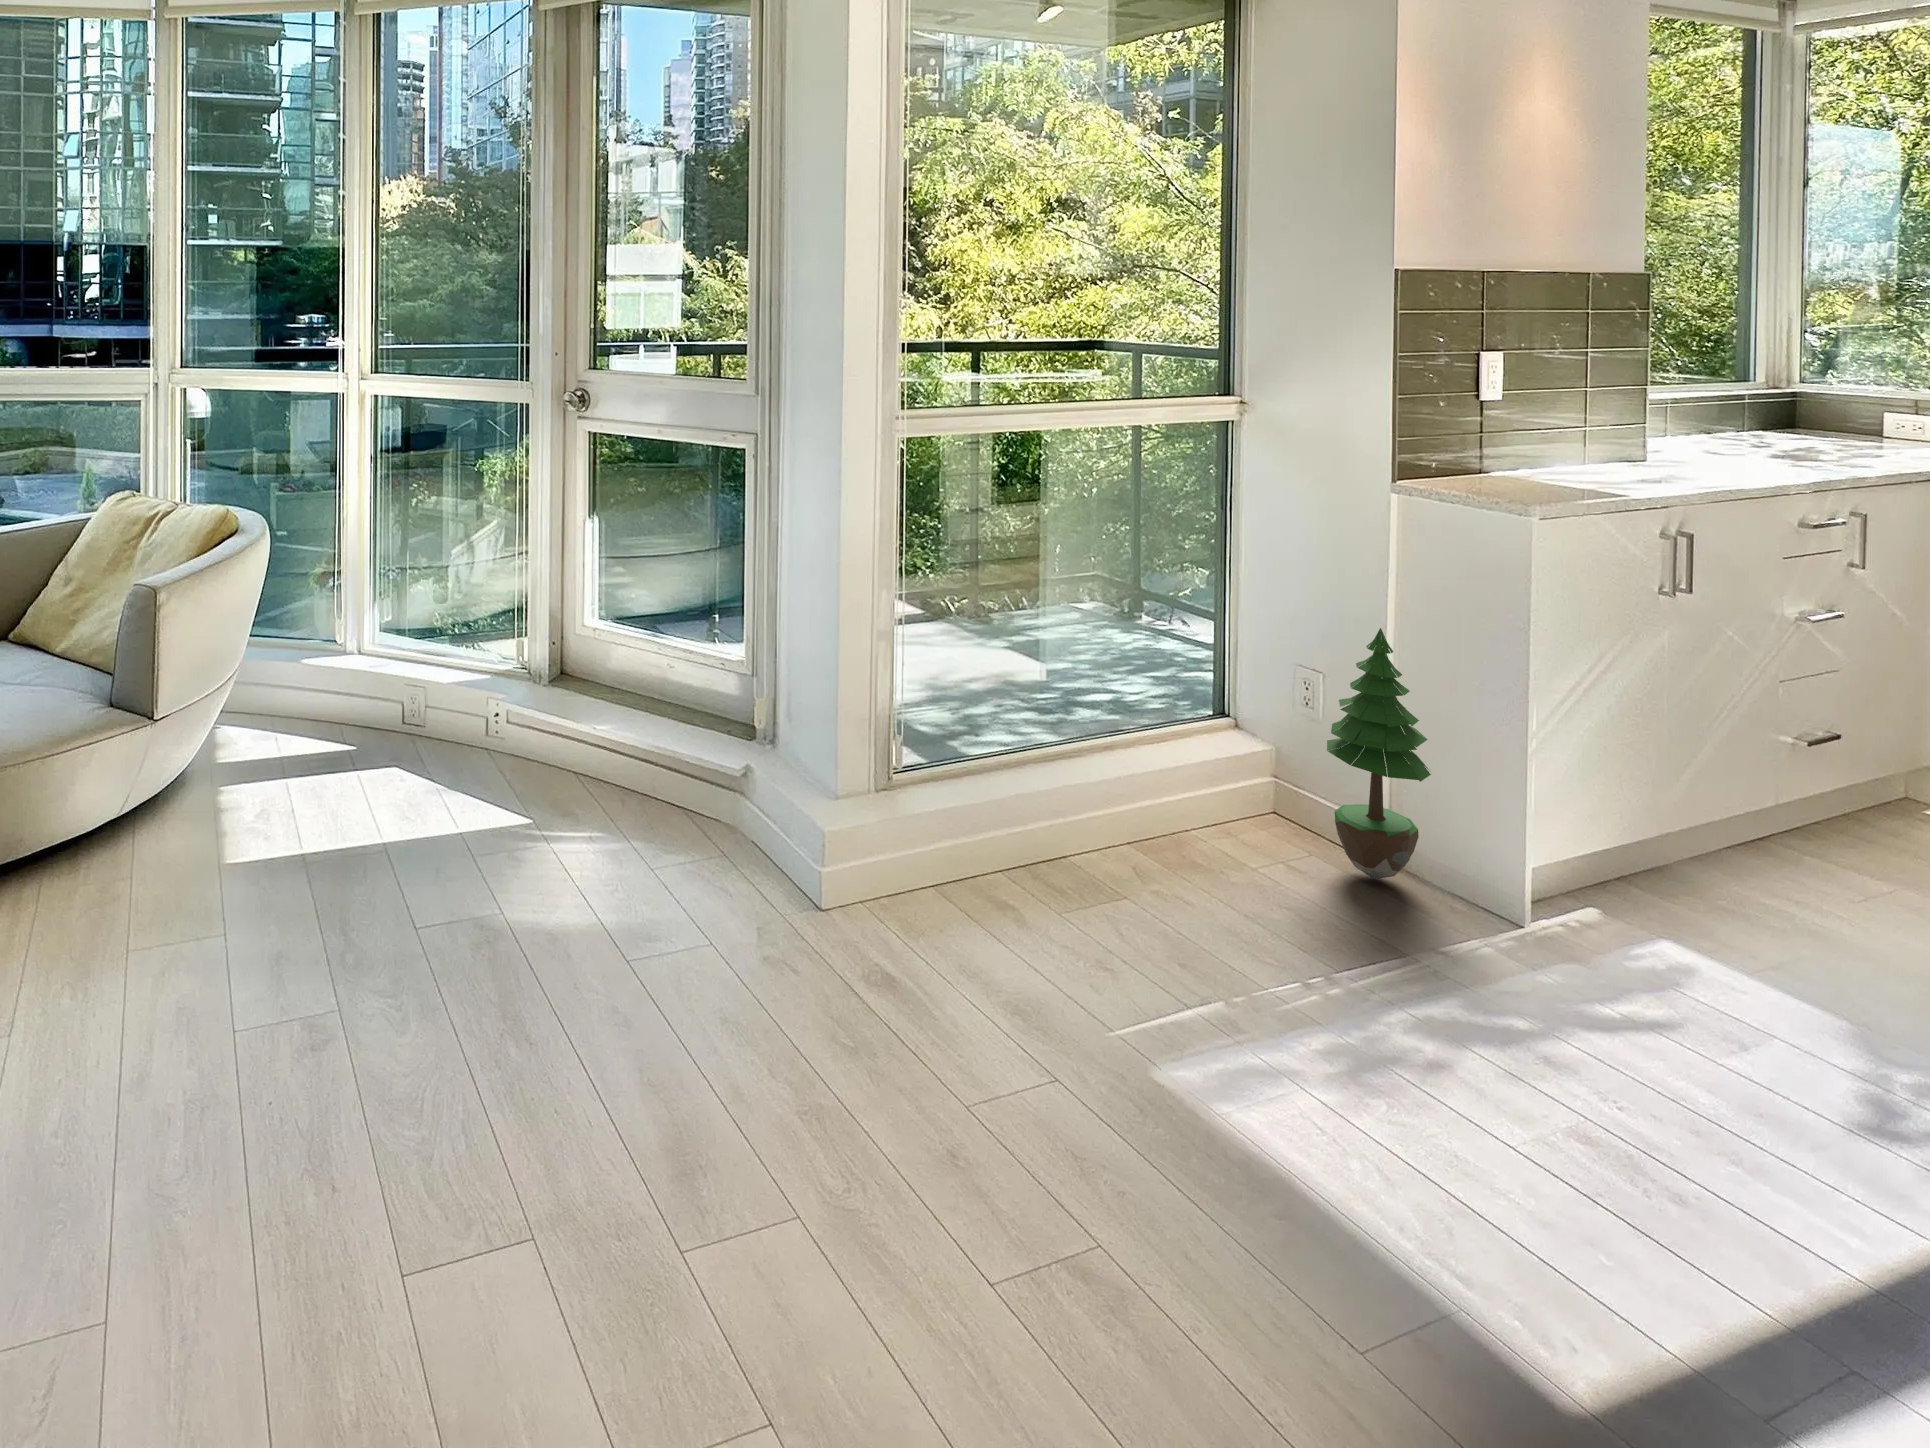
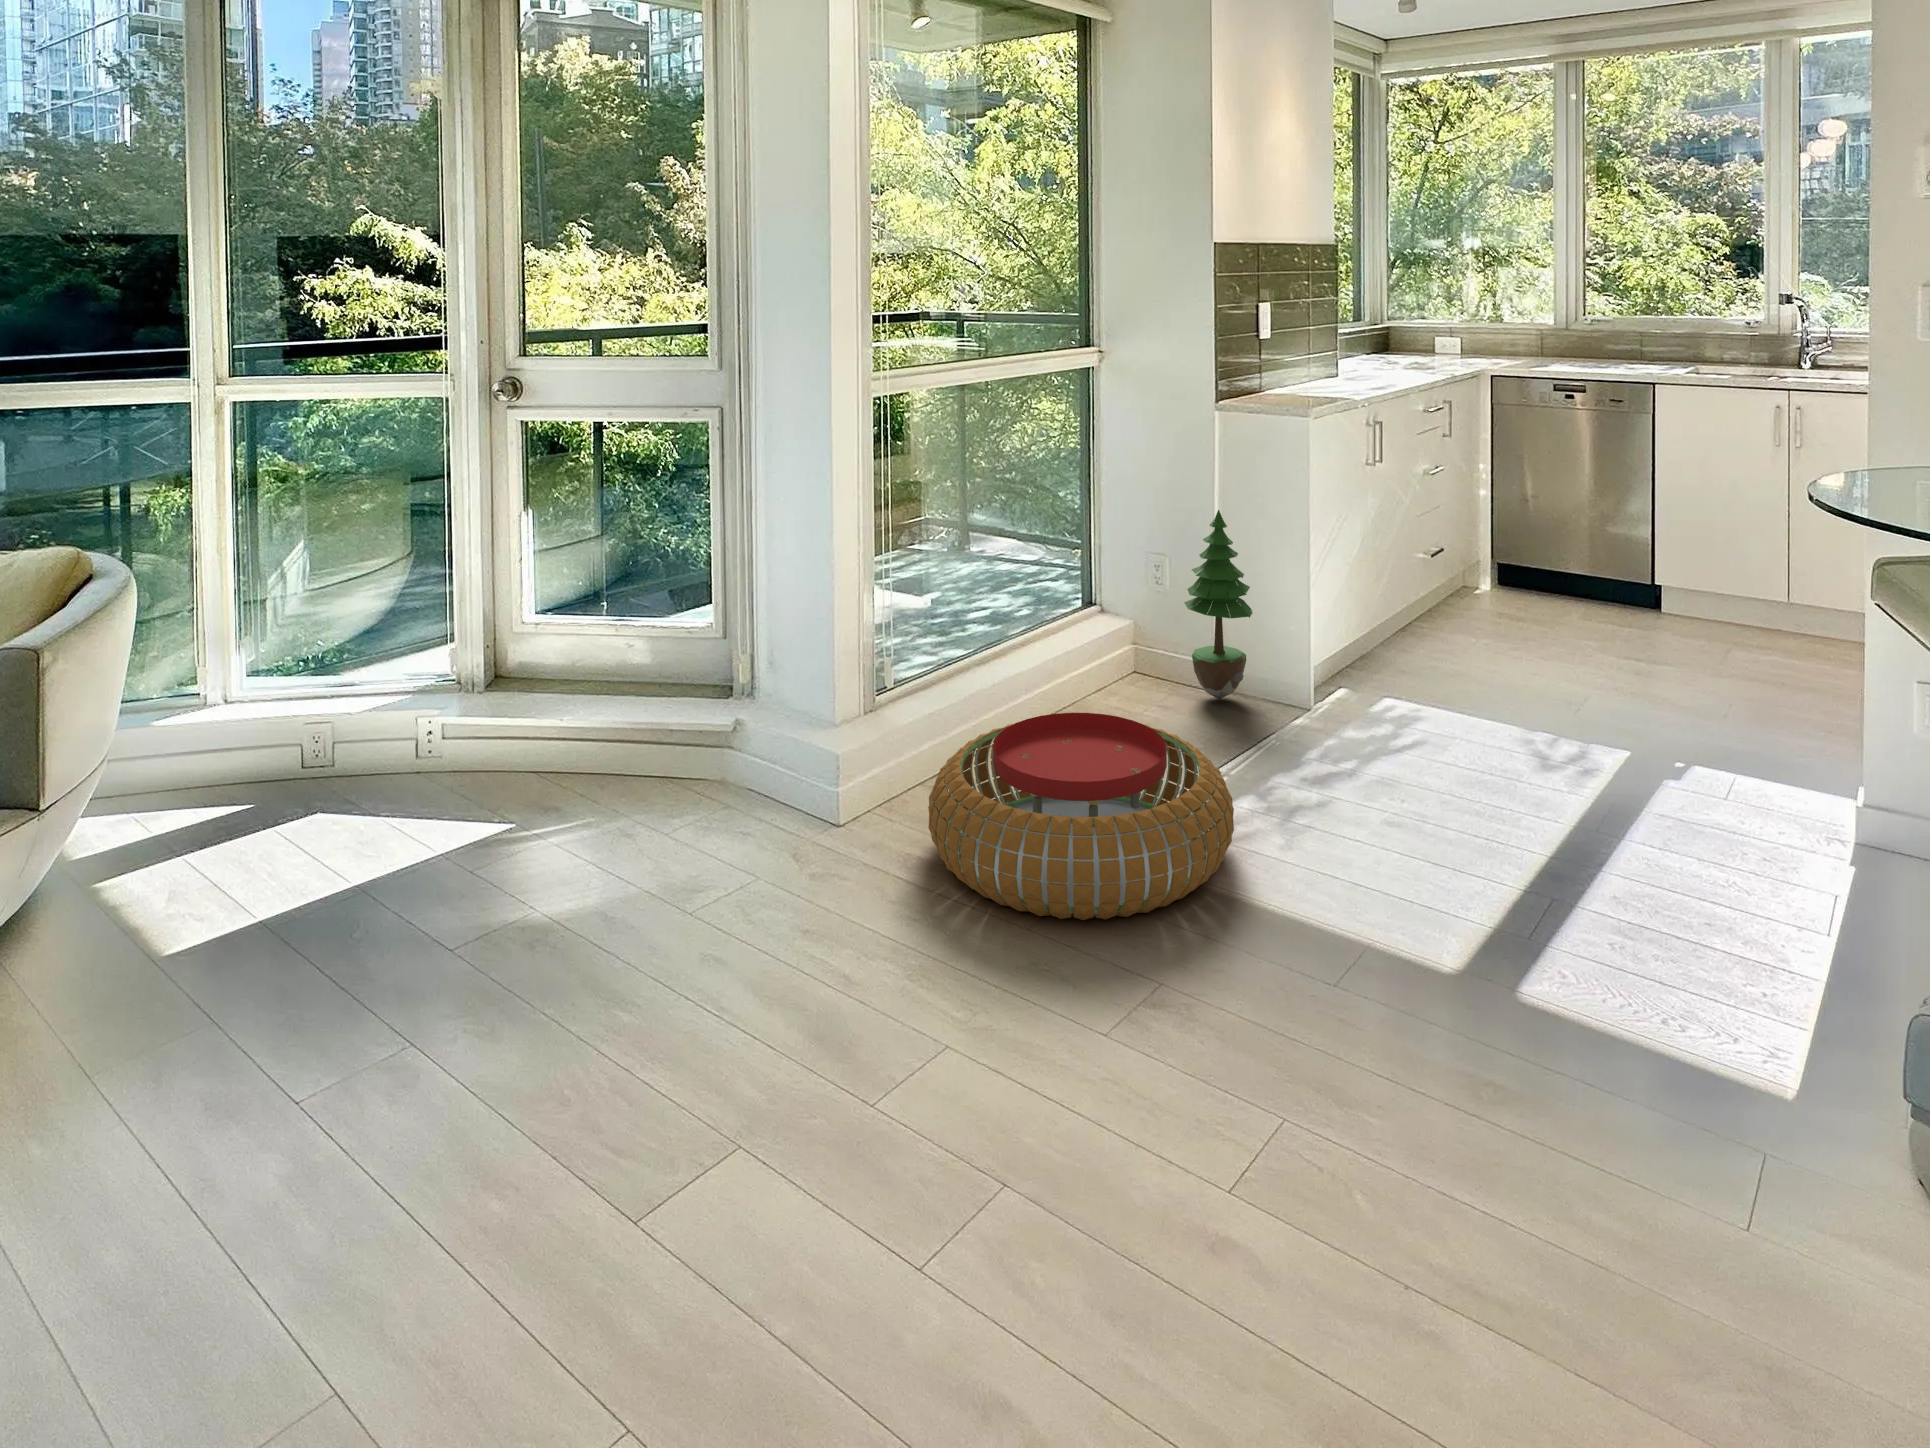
pouf: none [876,851,1283,1156] -> present [928,713,1234,920]

